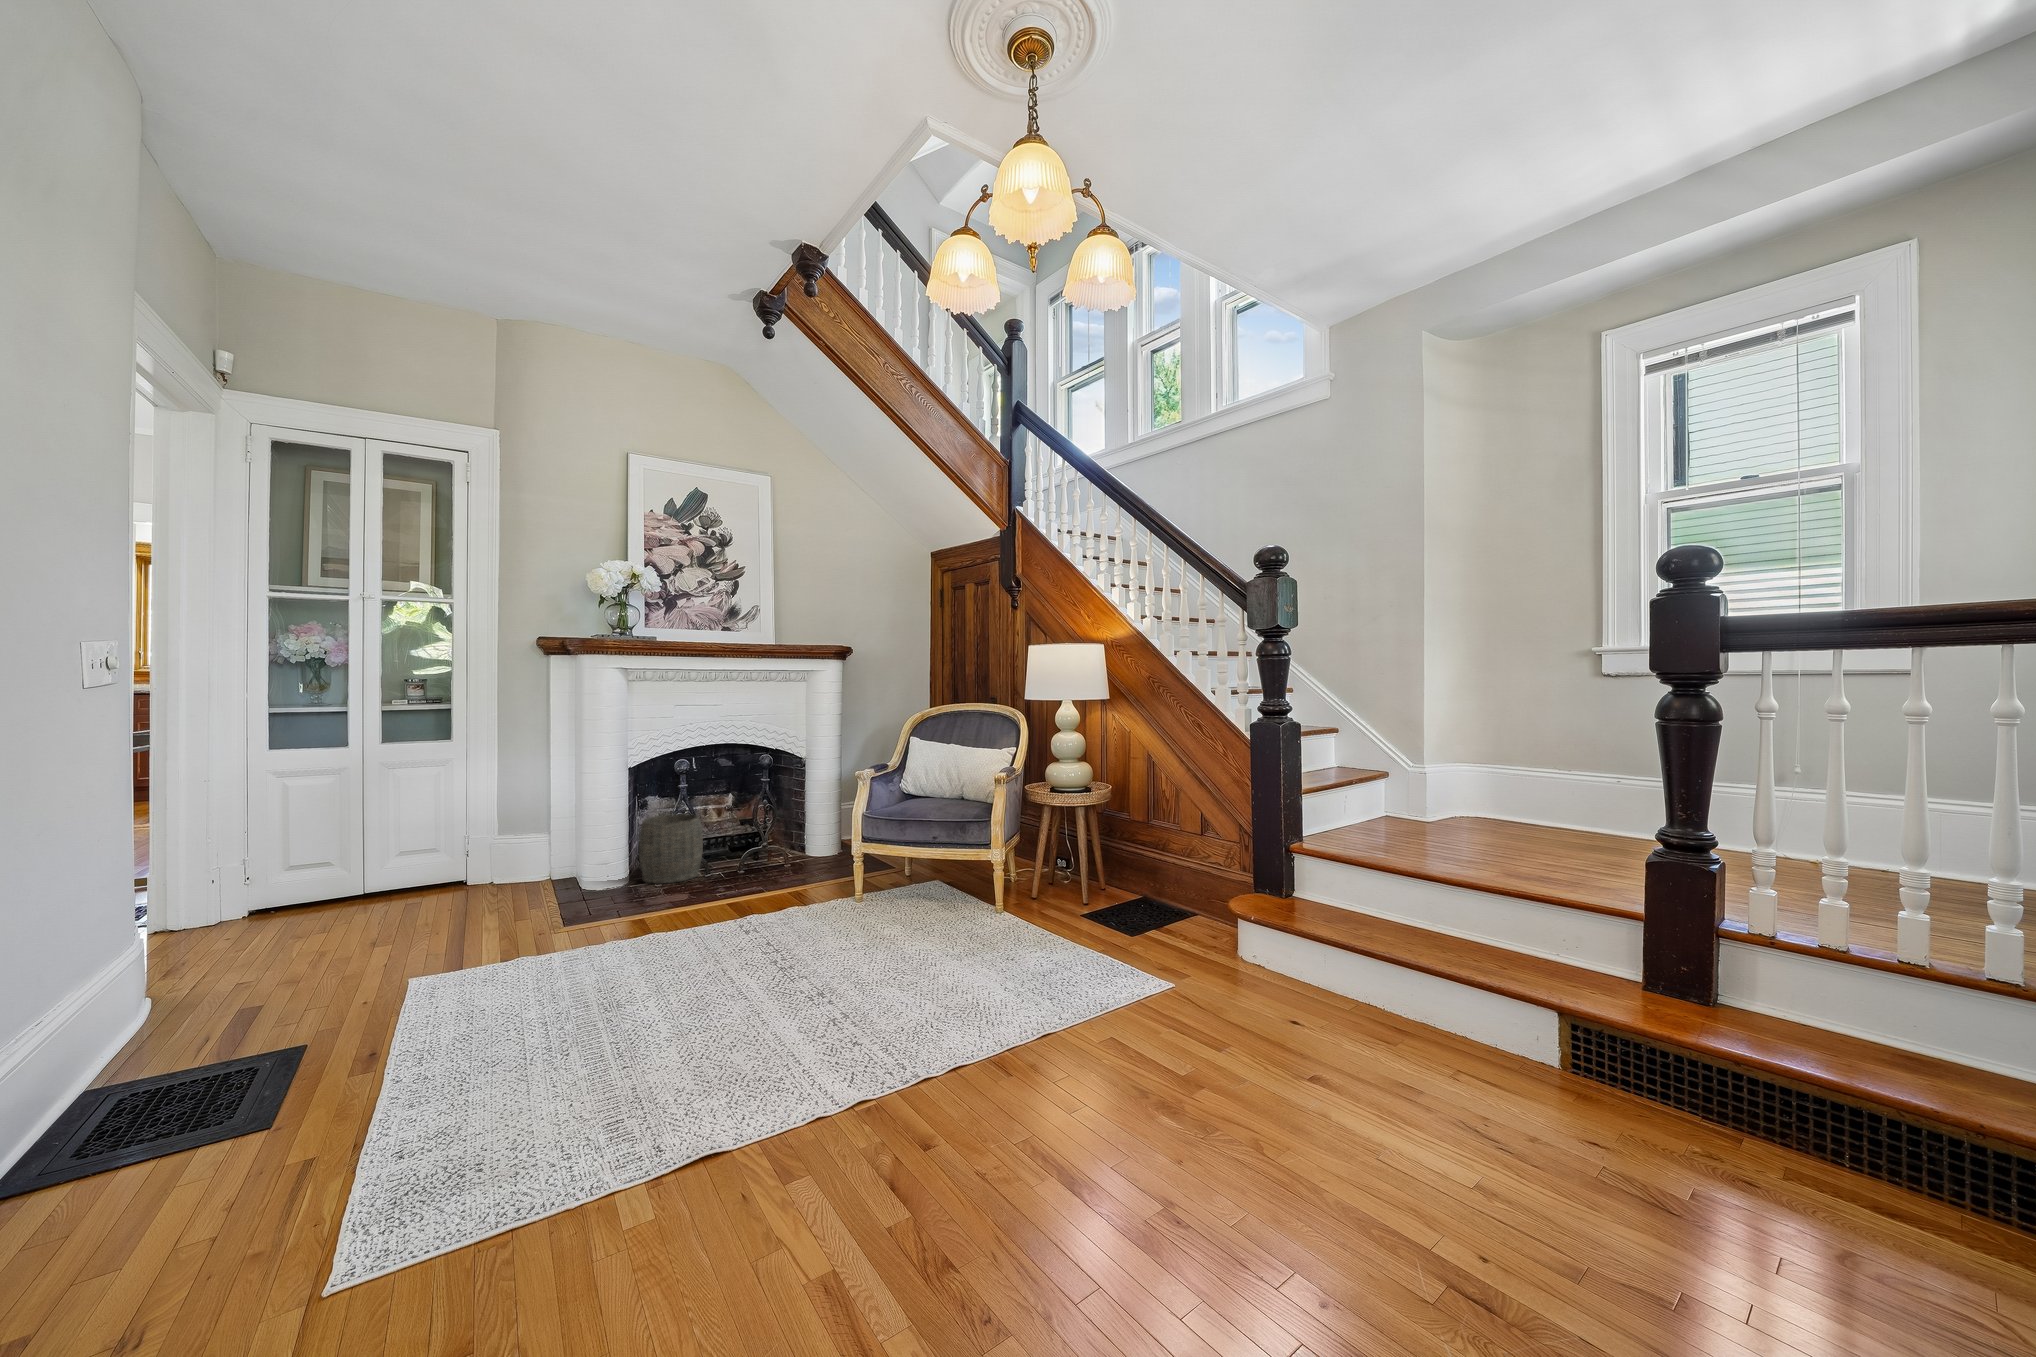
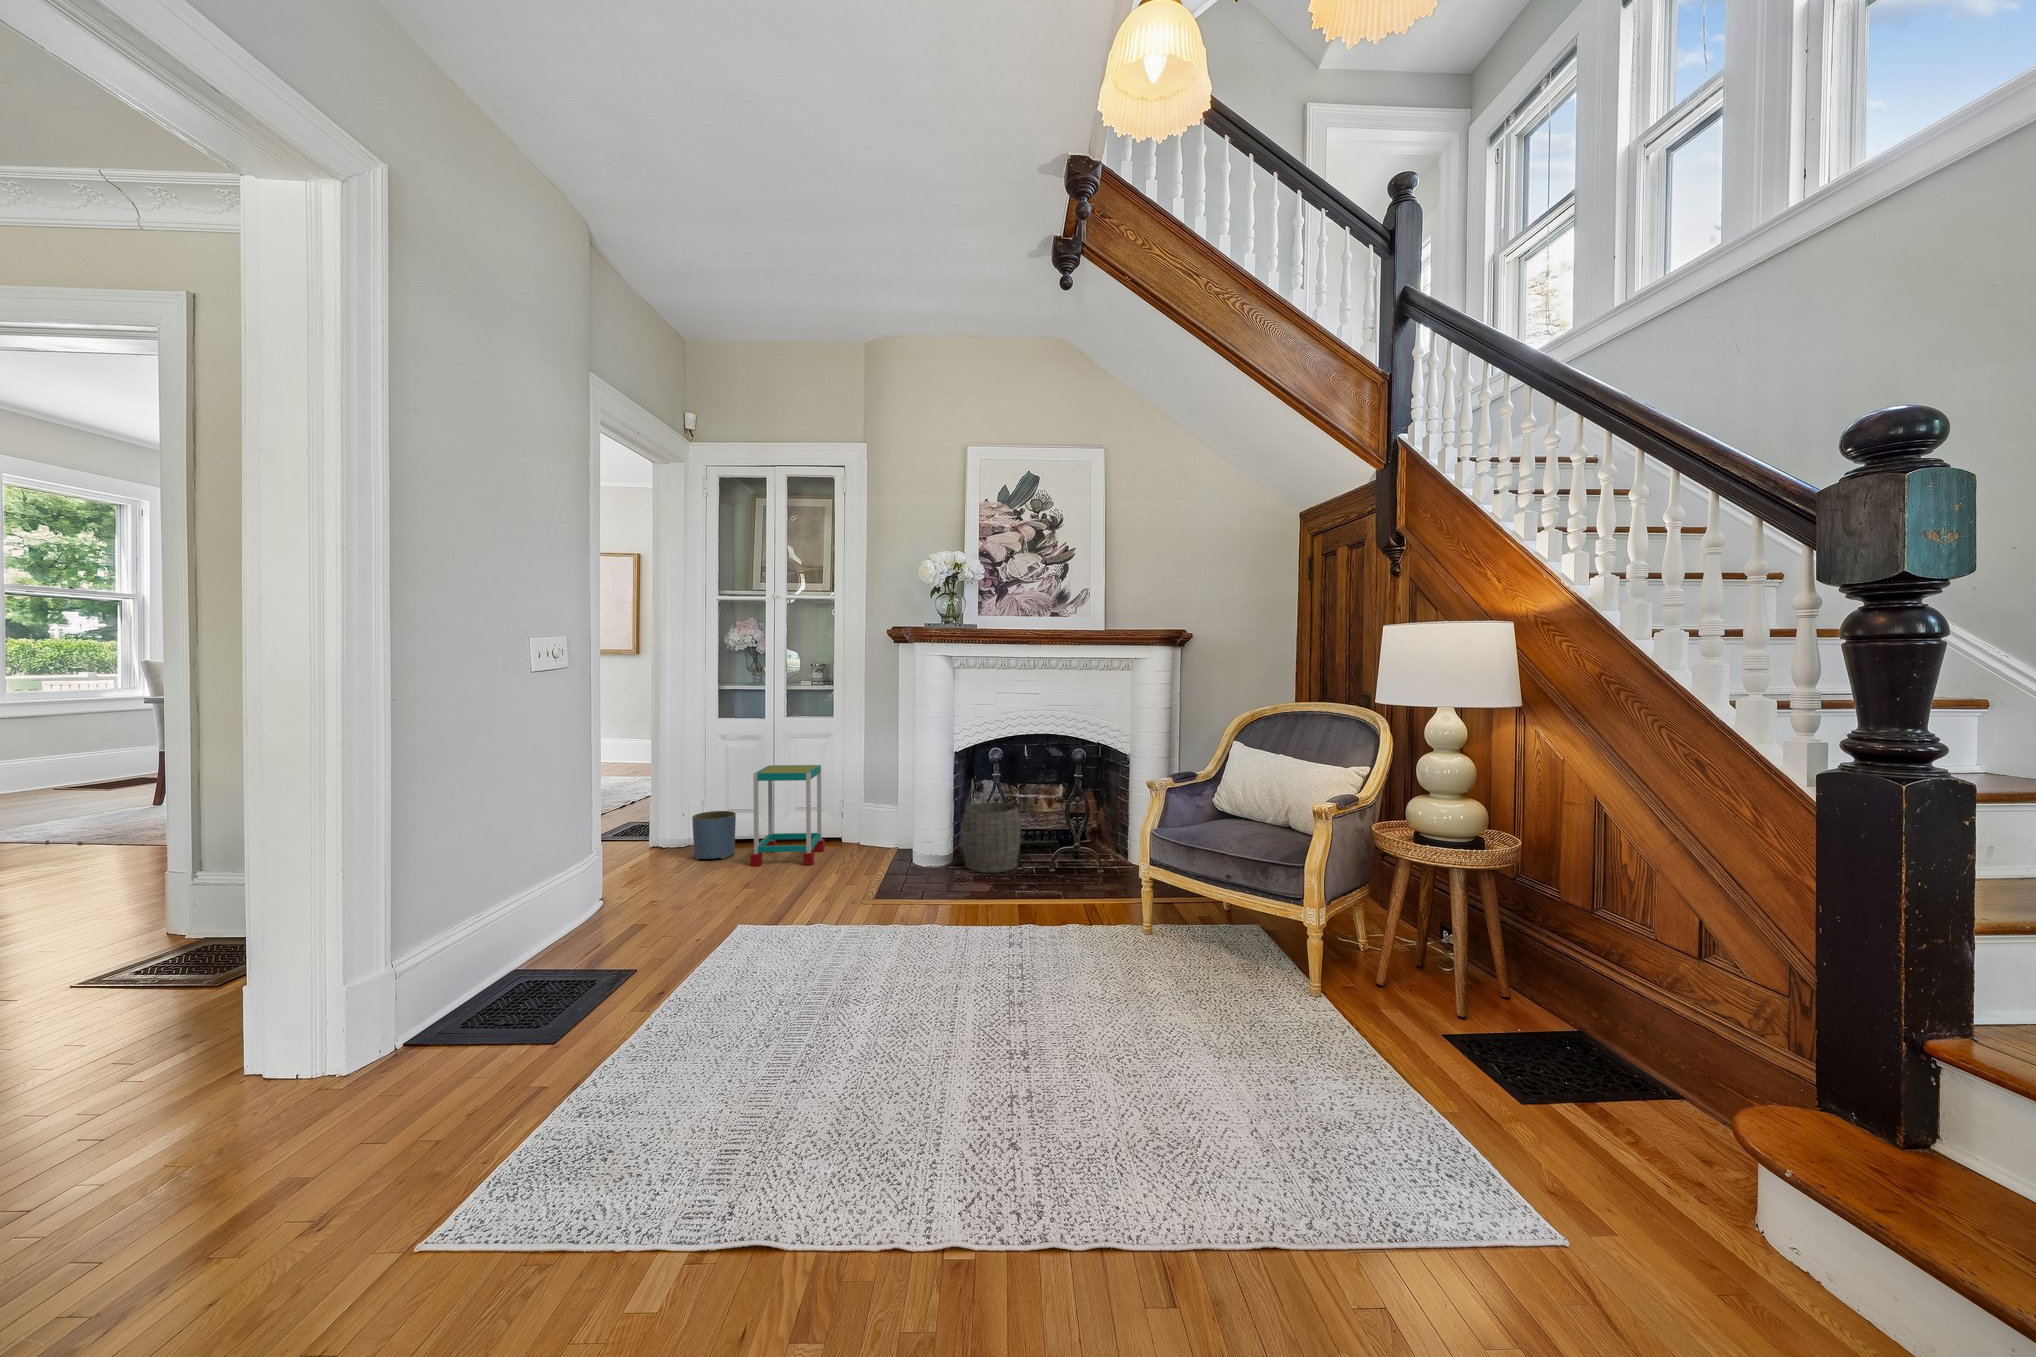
side table: none [357,795,449,921] -> present [750,765,825,866]
planter: none [248,863,318,928] -> present [692,811,736,860]

